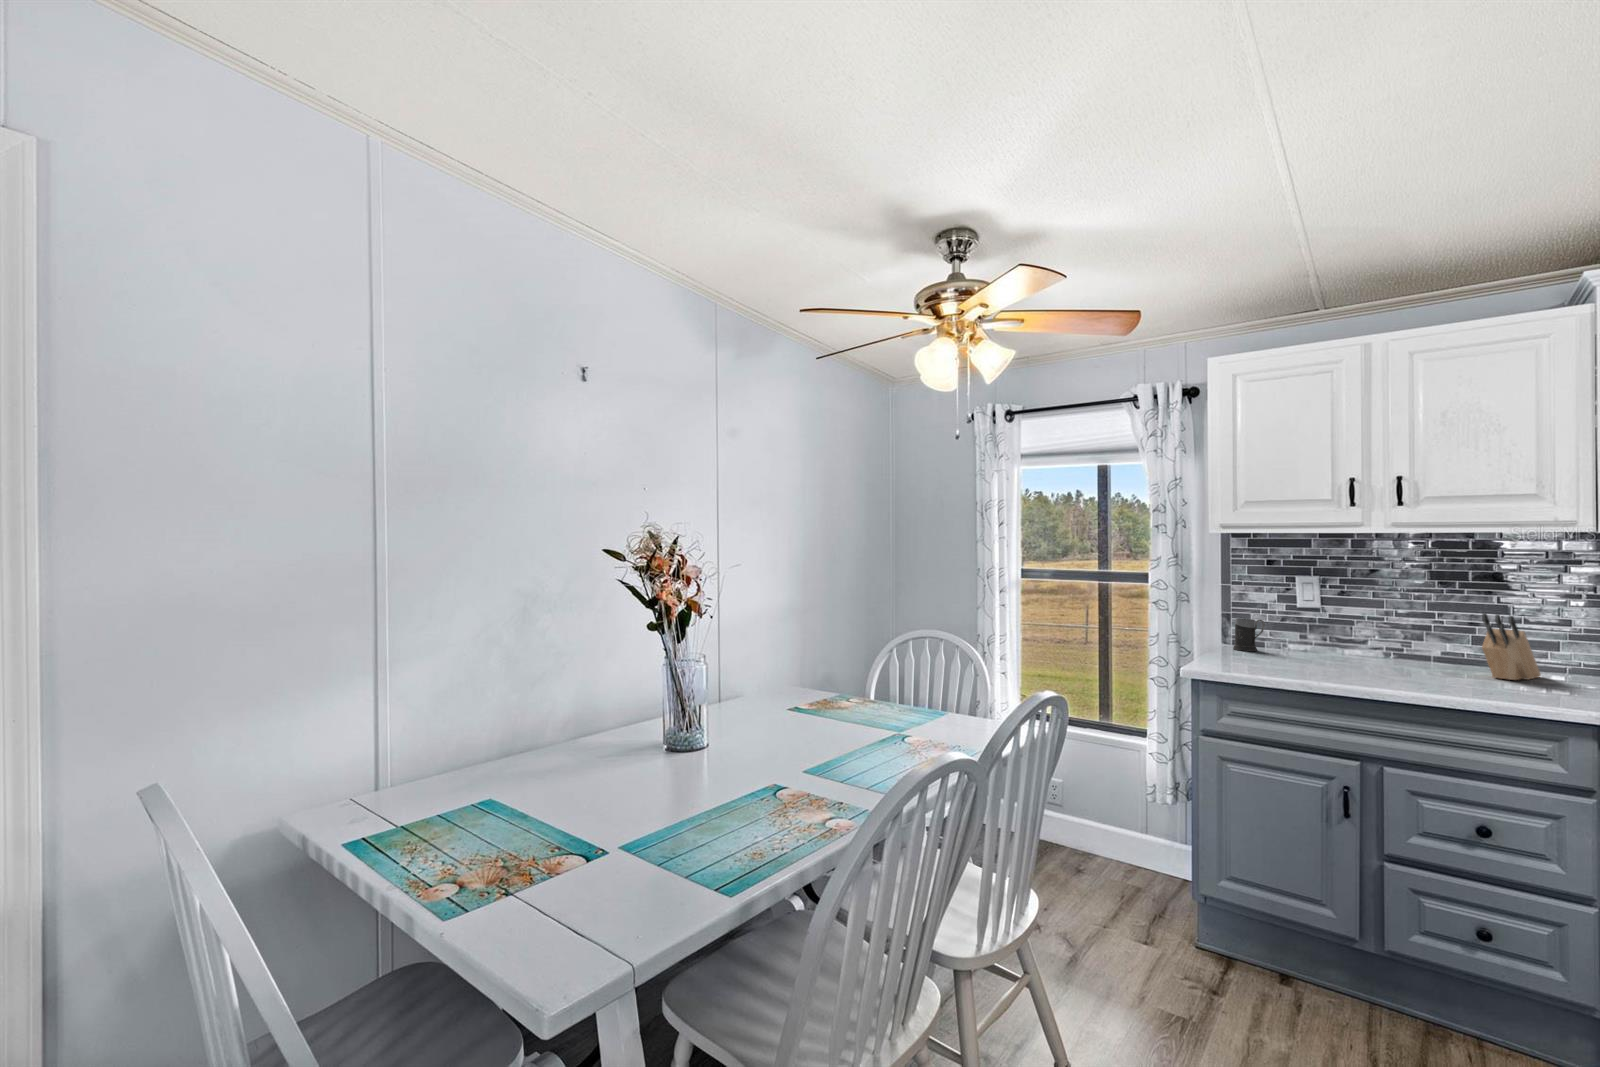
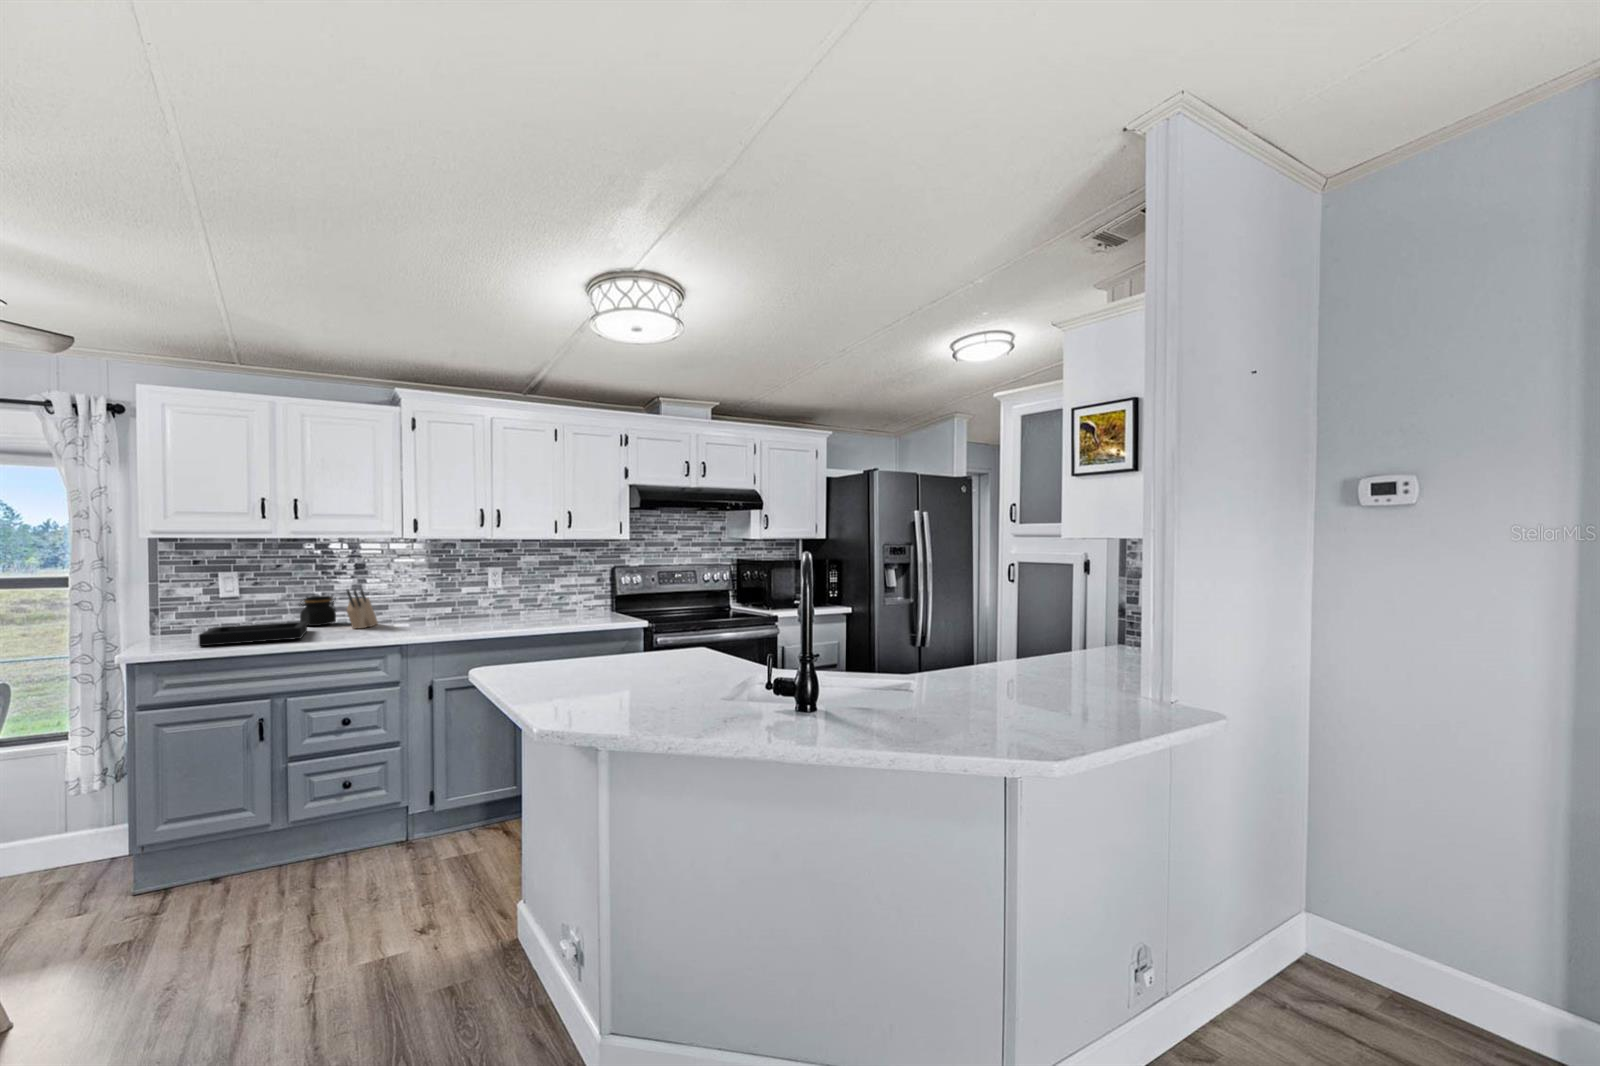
jar: none [1401,618,1462,664] -> present [299,596,336,626]
mug: present [1233,619,1265,651] -> none [163,610,193,638]
decorative tray: none [1268,645,1415,681] -> present [199,621,307,646]

